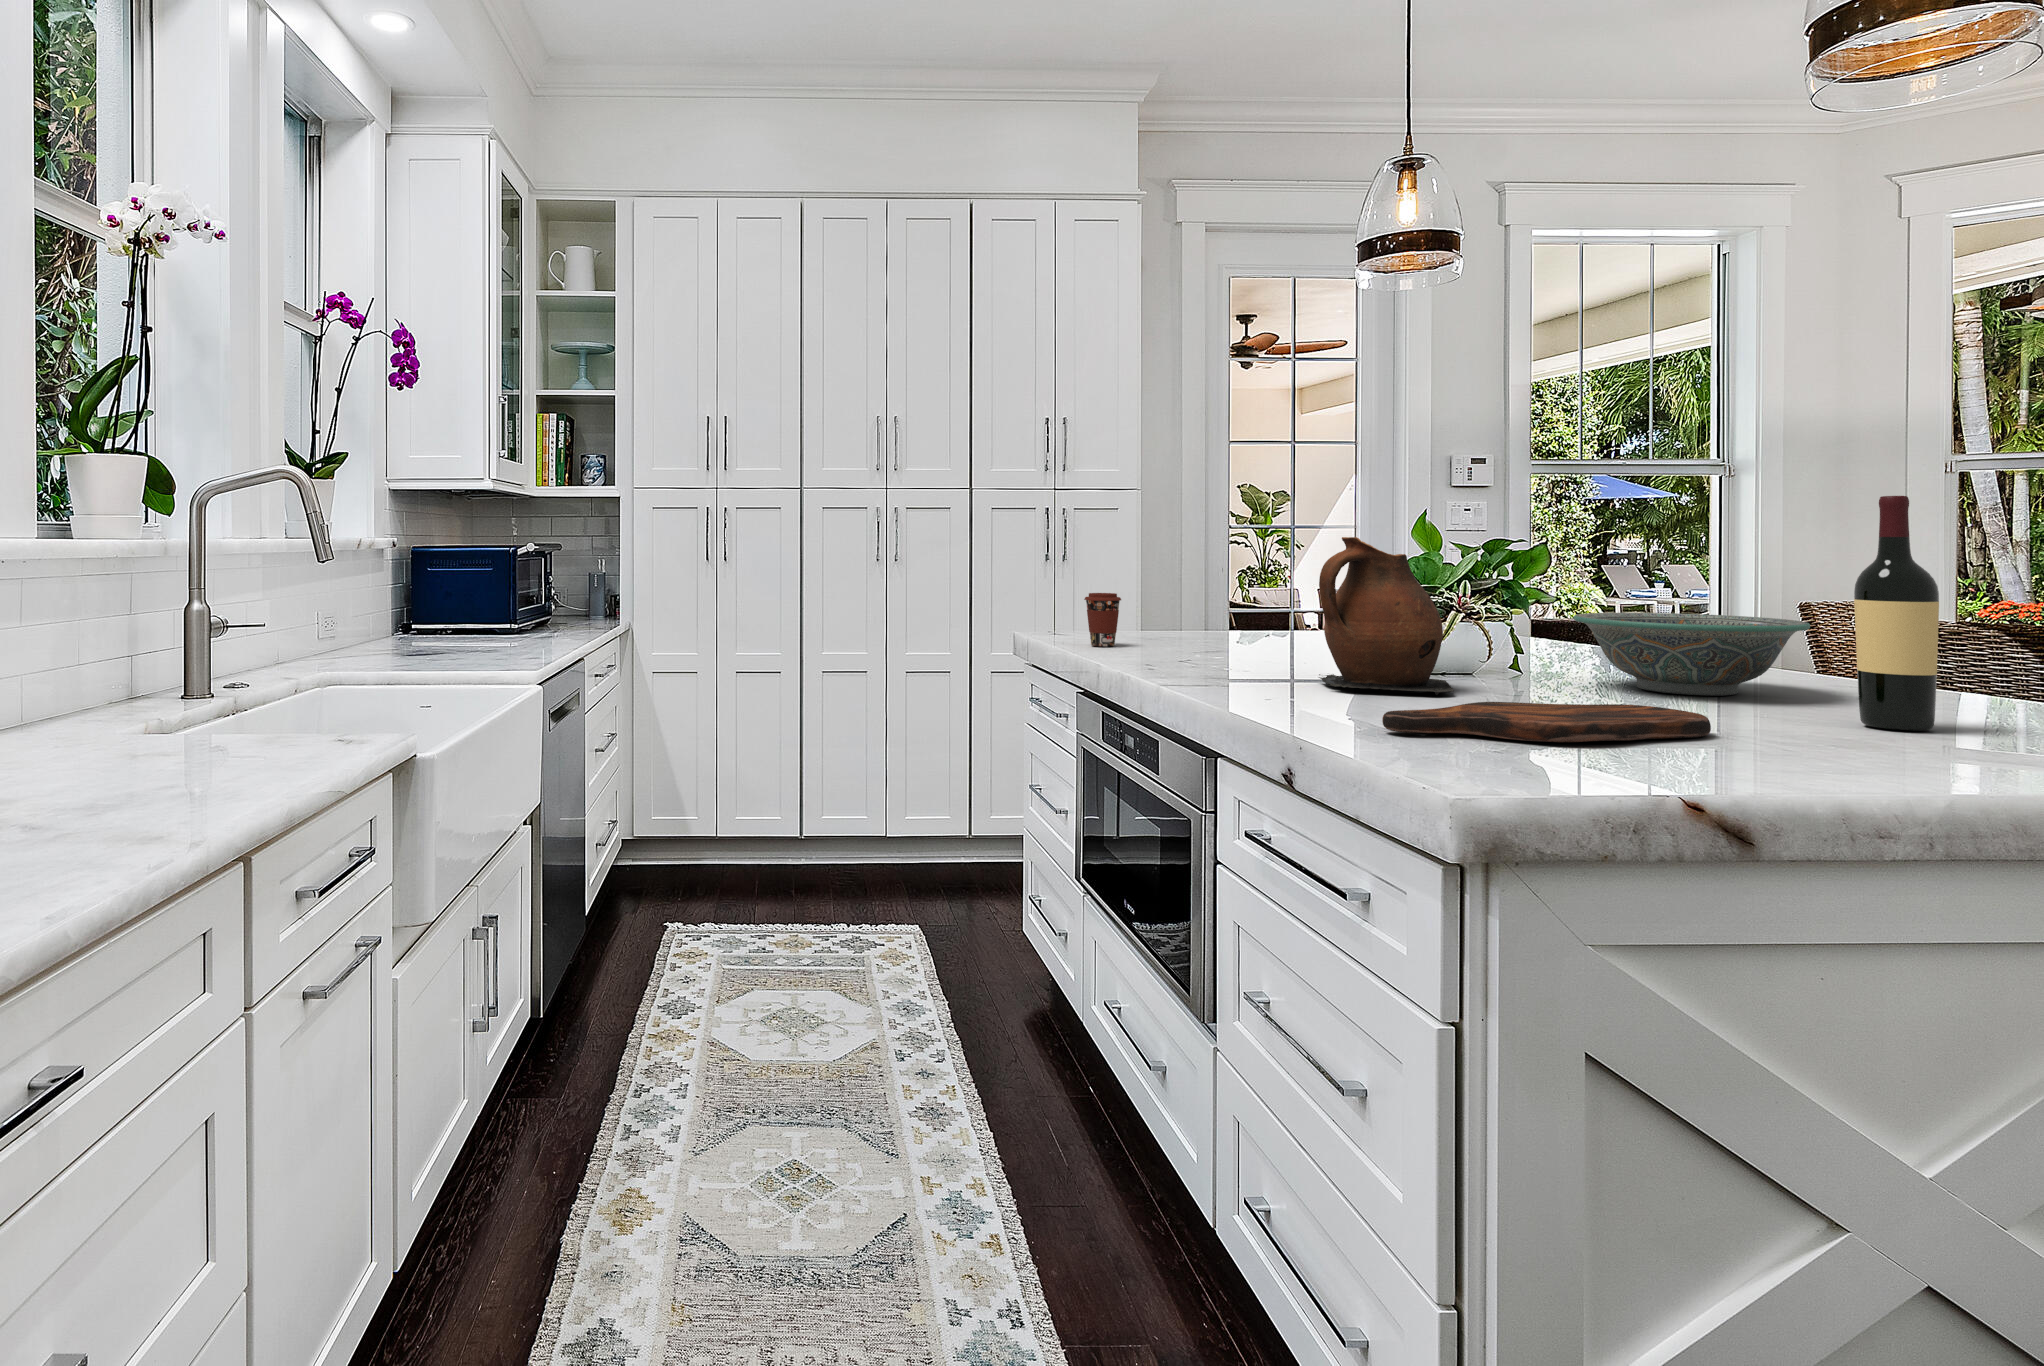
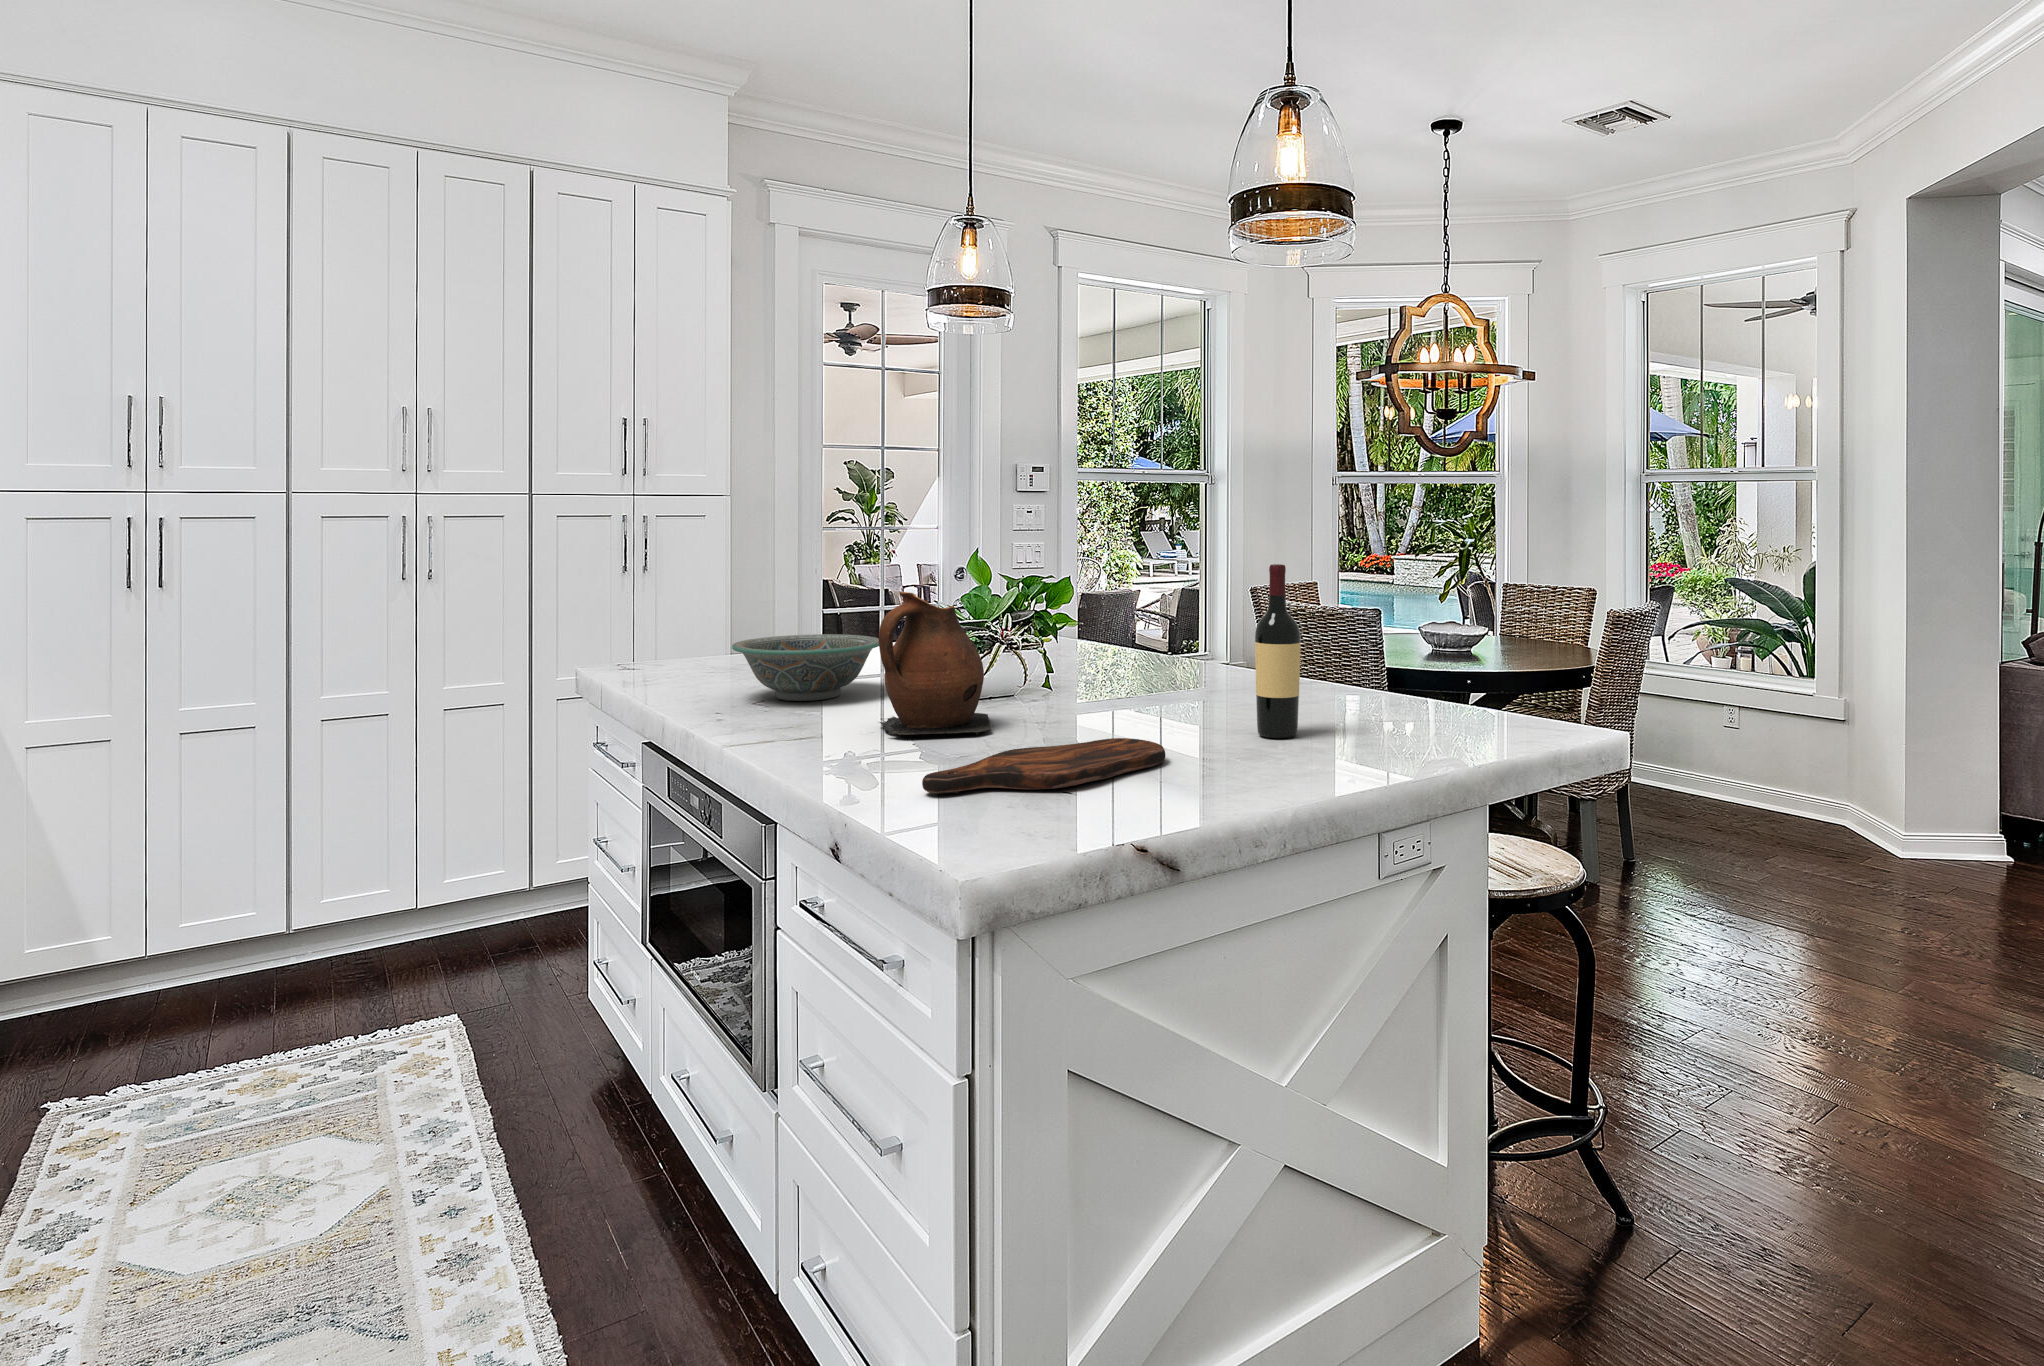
coffee cup: present [1084,593,1121,646] -> none [653,633,695,691]
decorative bowl: present [1573,613,1810,696] -> present [732,634,879,701]

